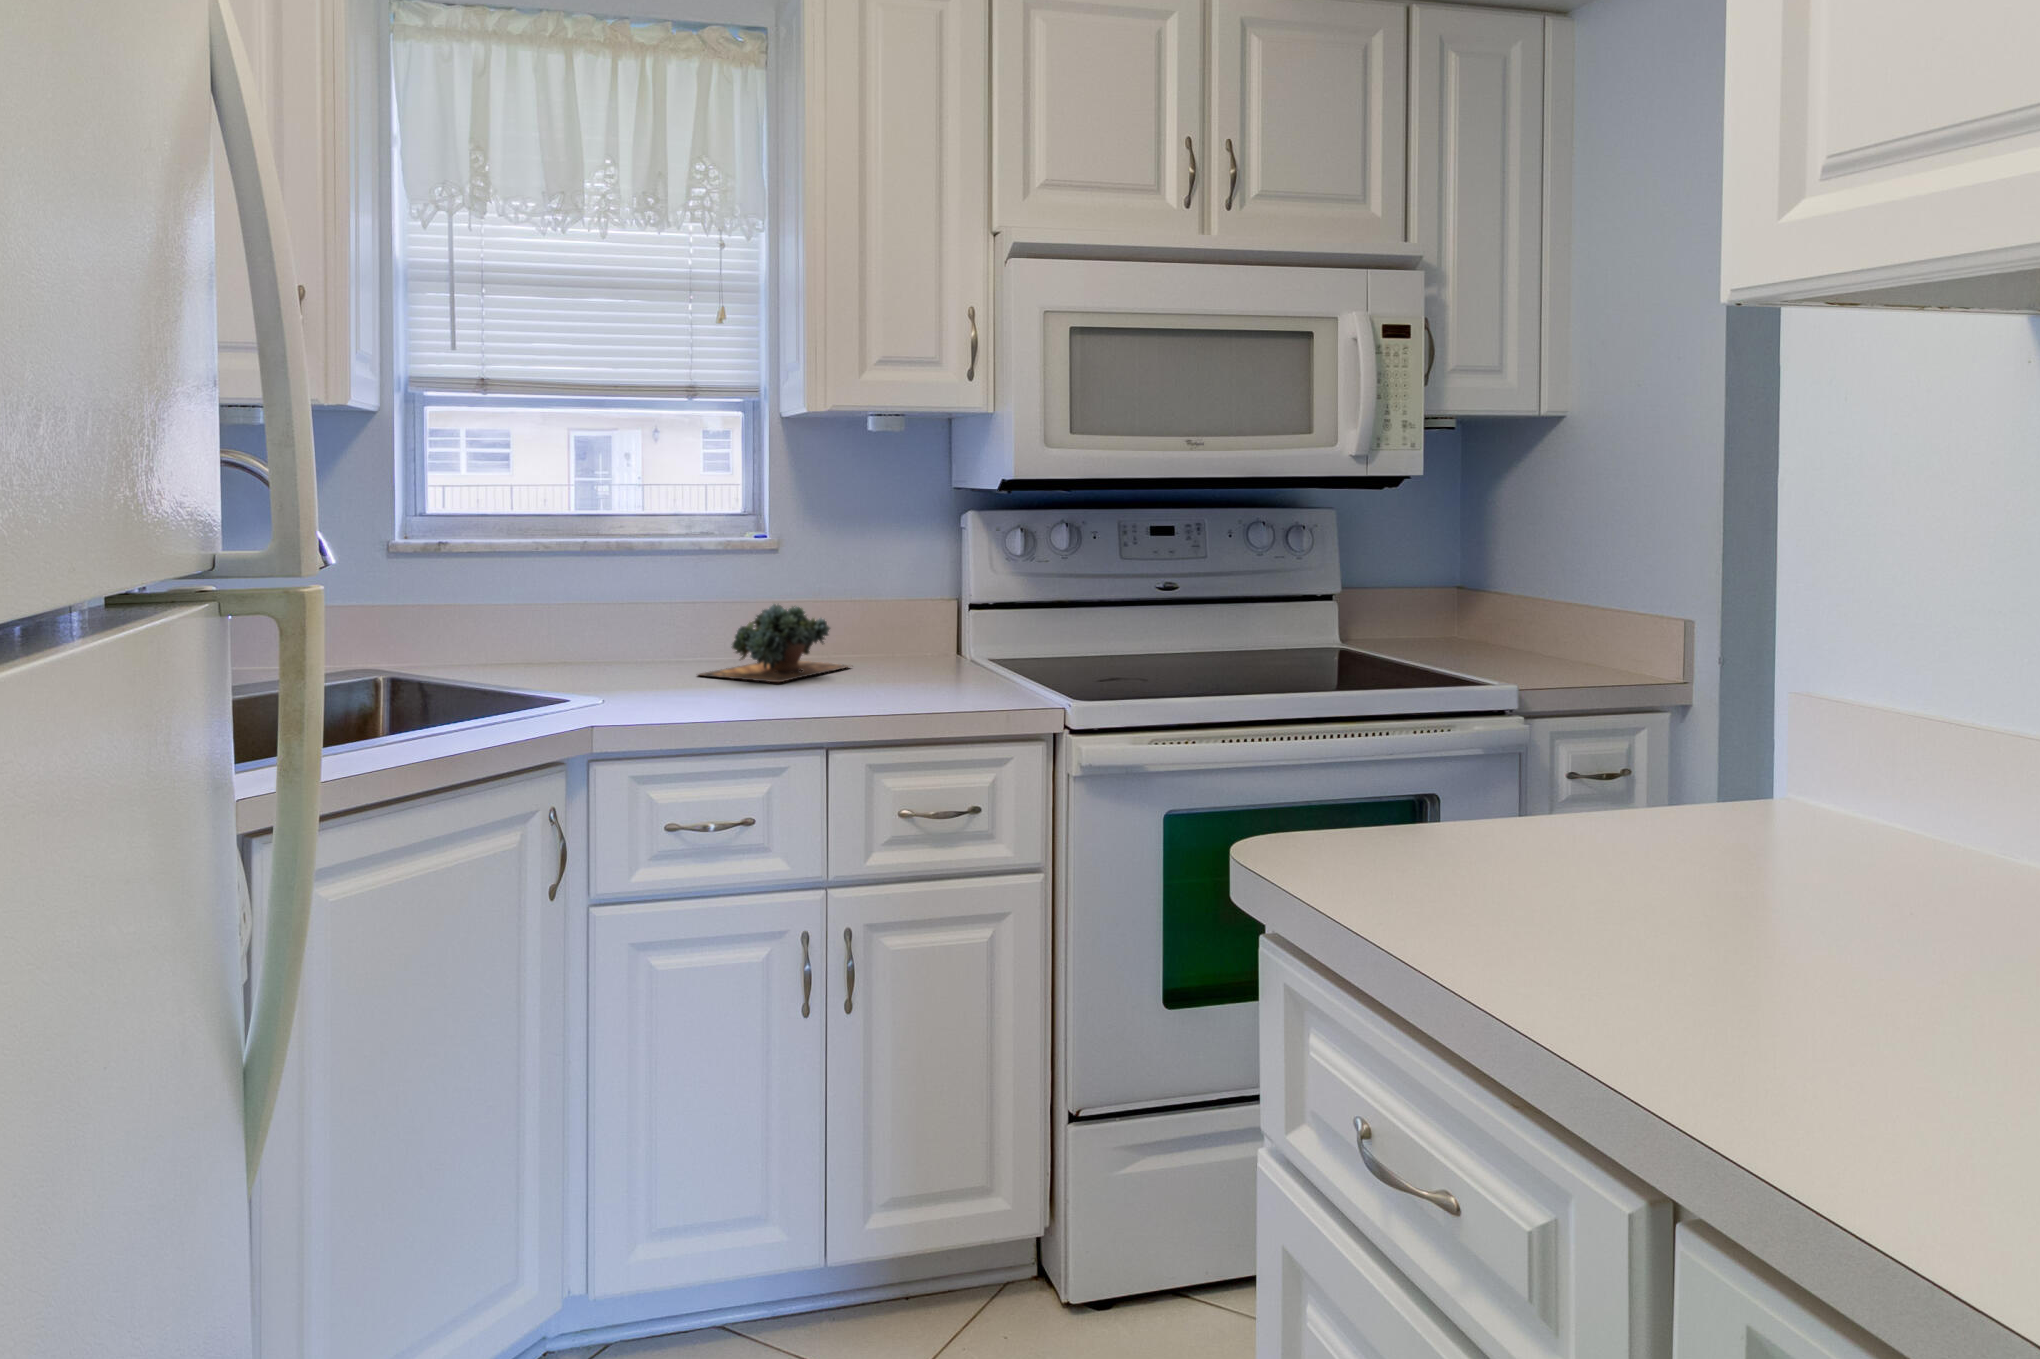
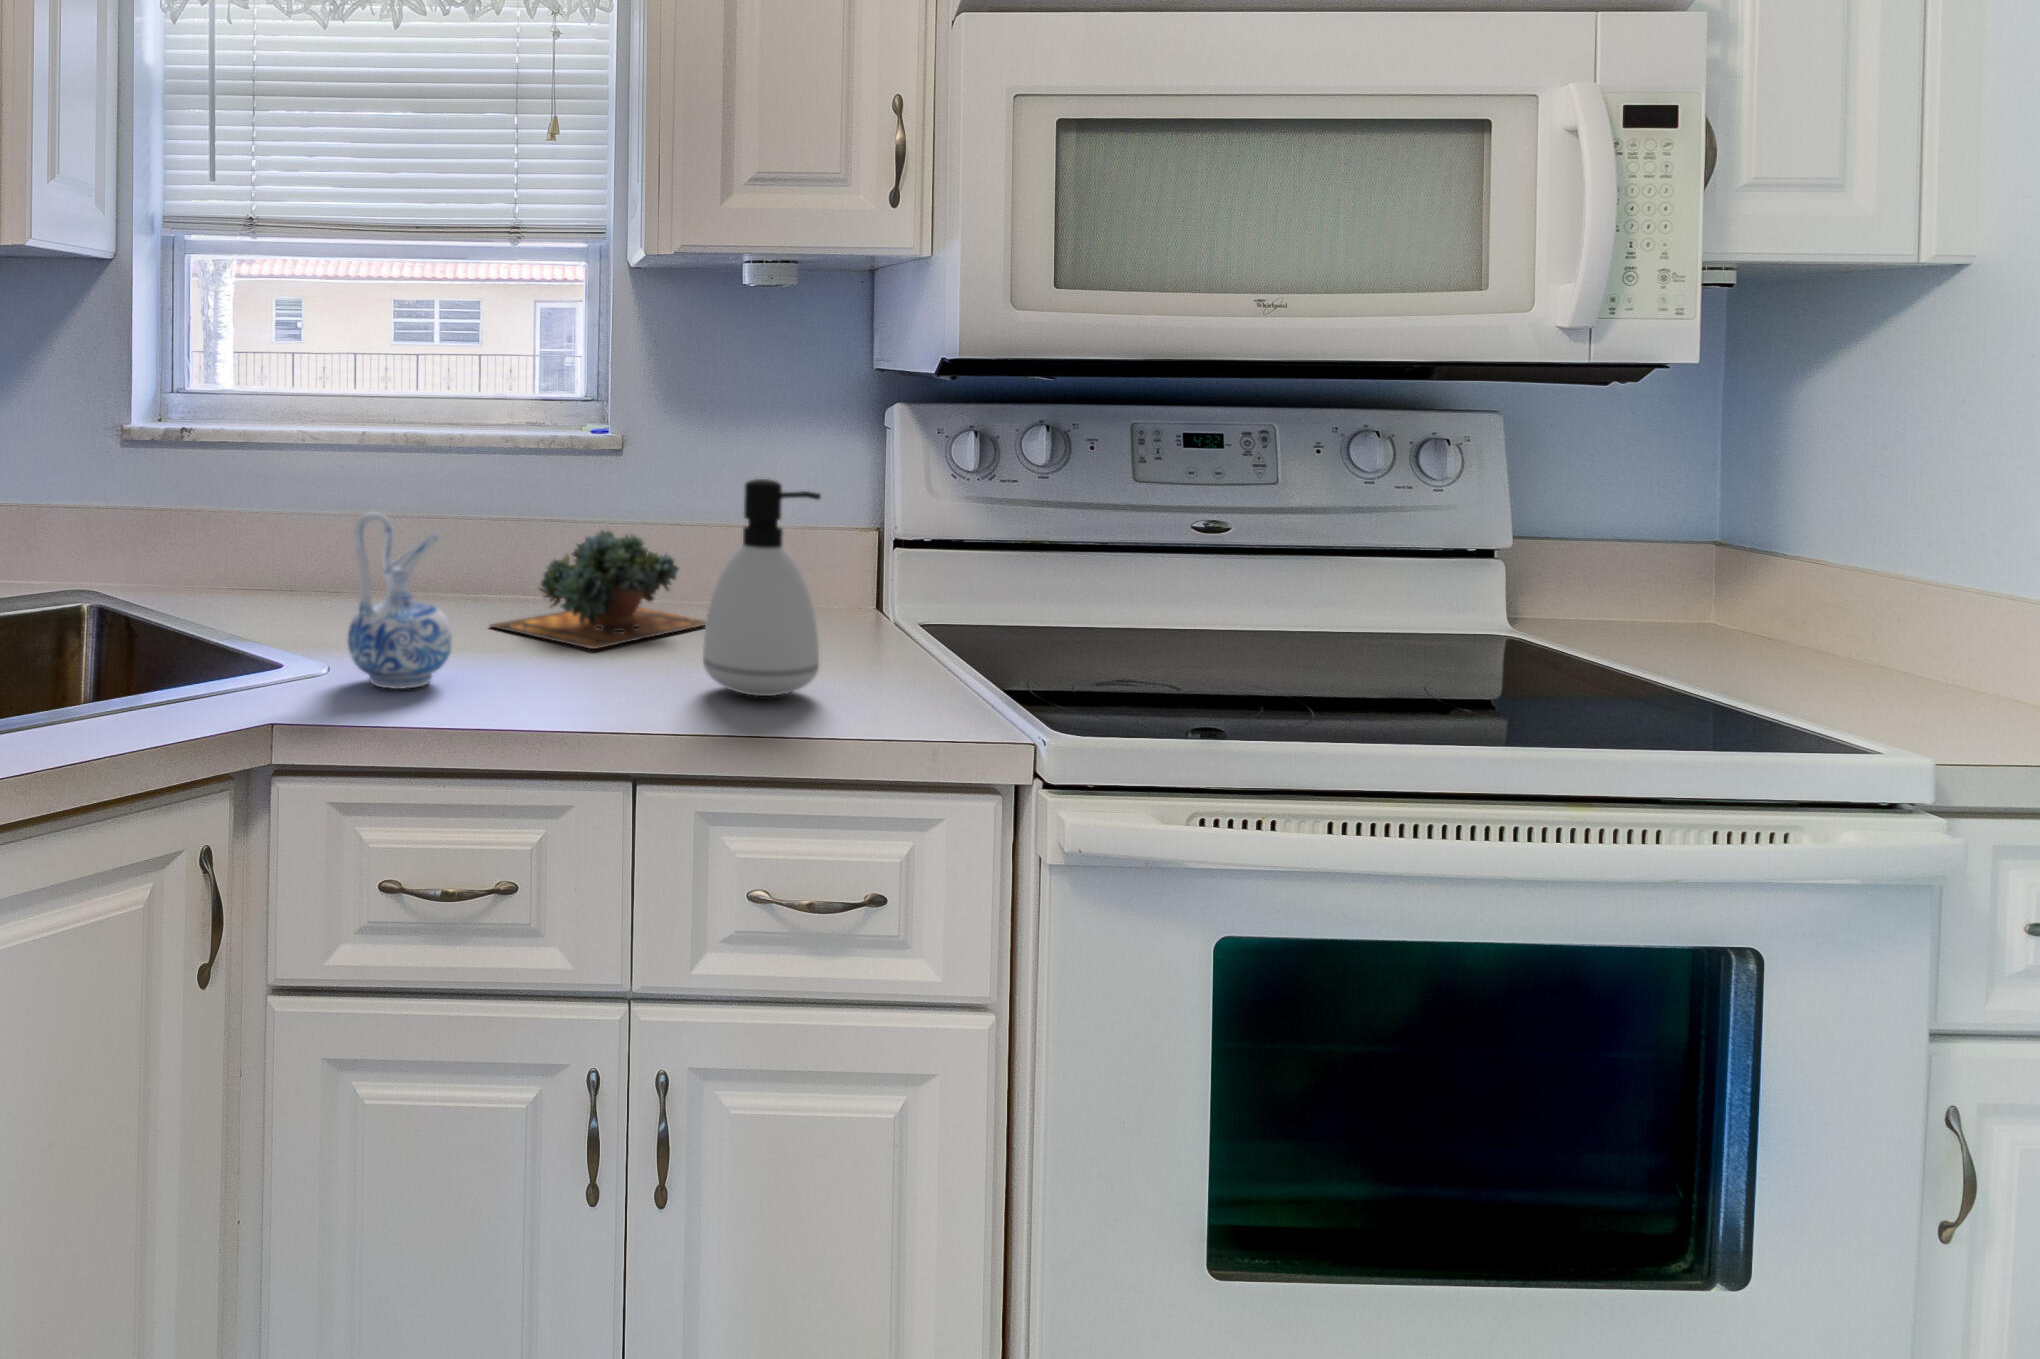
soap dispenser: none [861,559,935,697] -> present [703,479,821,696]
ceramic pitcher: none [622,589,694,707] -> present [348,512,452,689]

